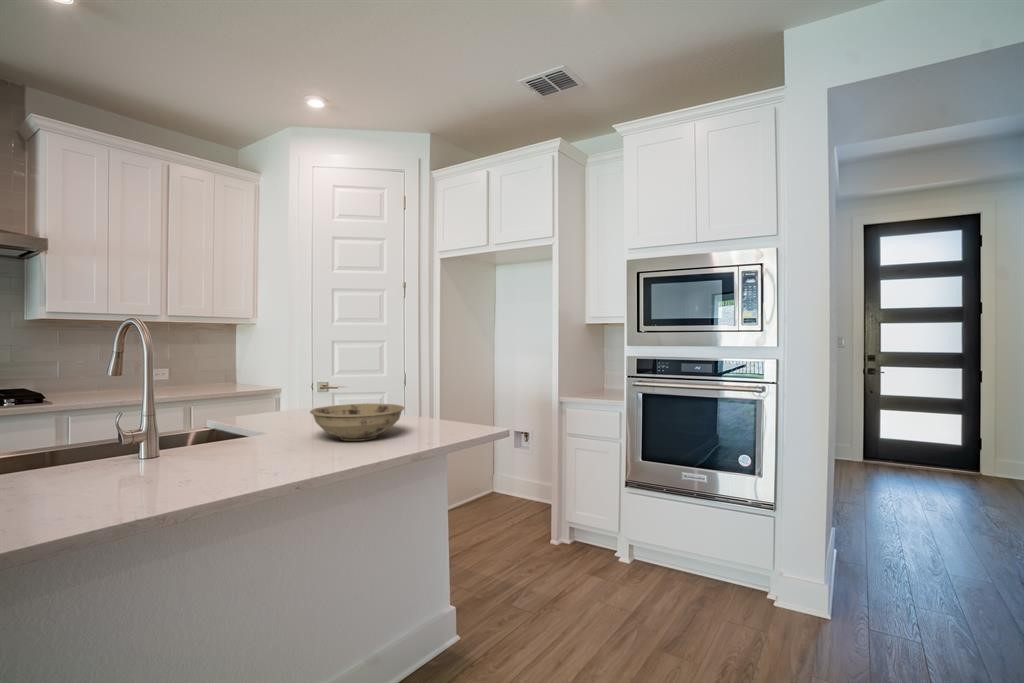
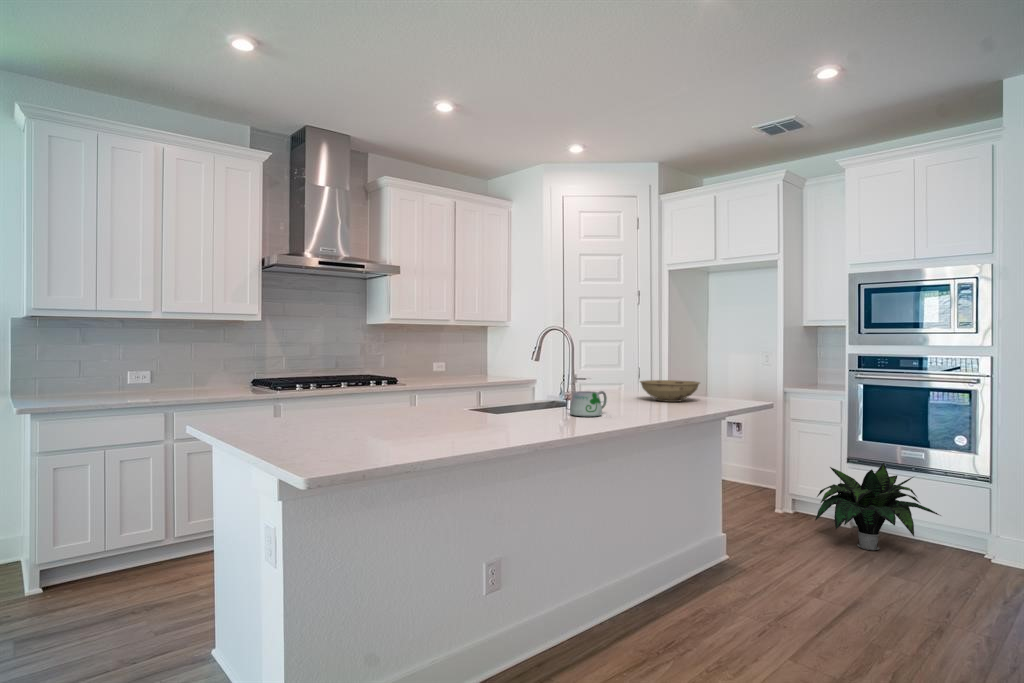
mug: none [37,452,146,515] -> present [570,391,607,416]
potted plant: none [583,492,726,605] -> present [815,463,941,550]

